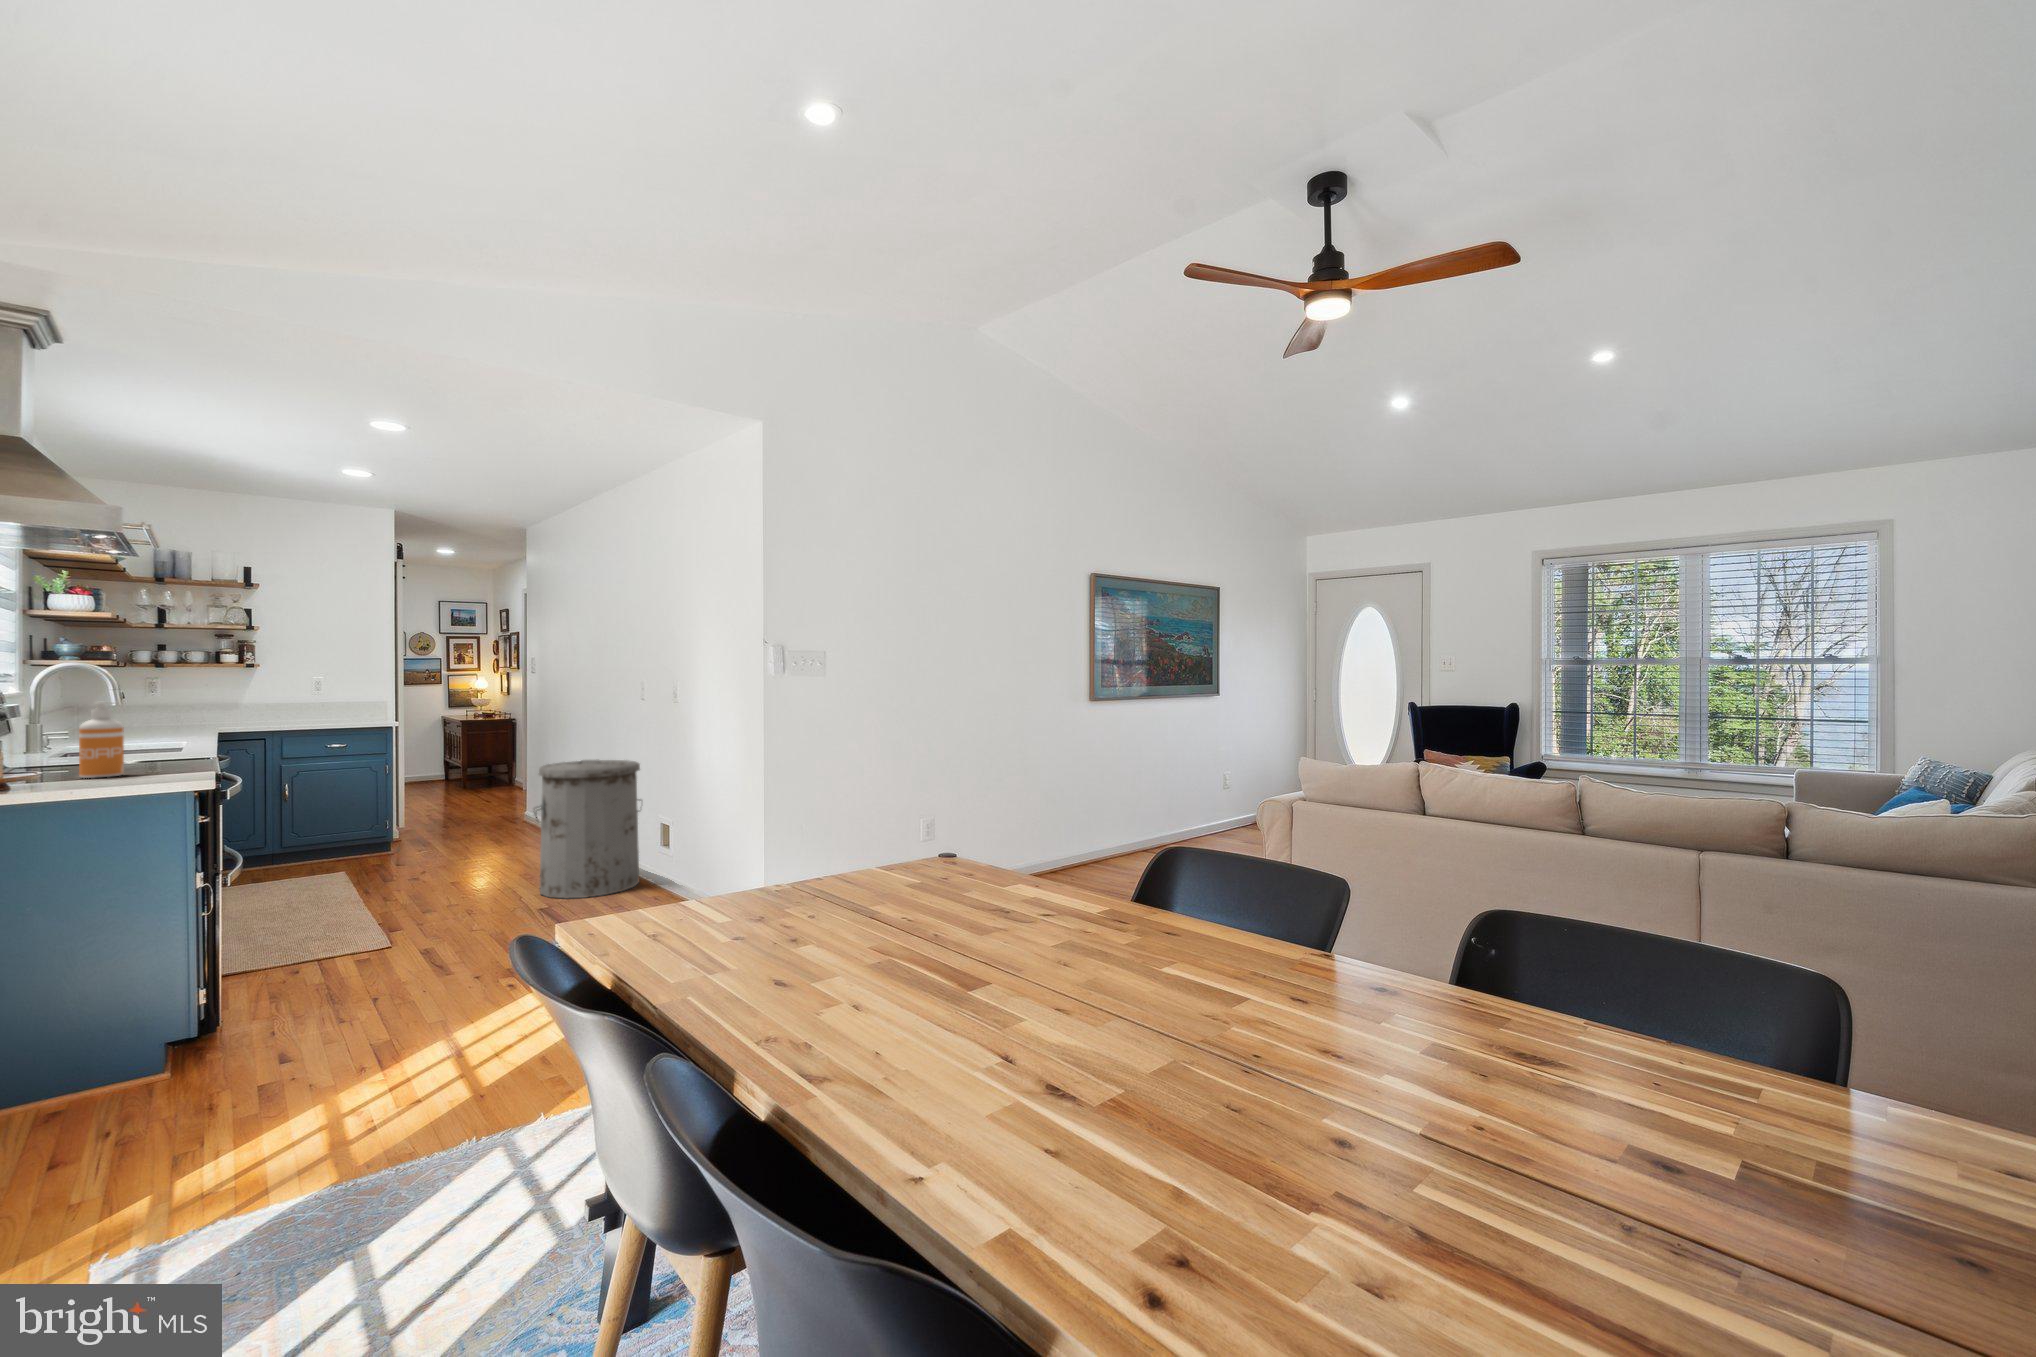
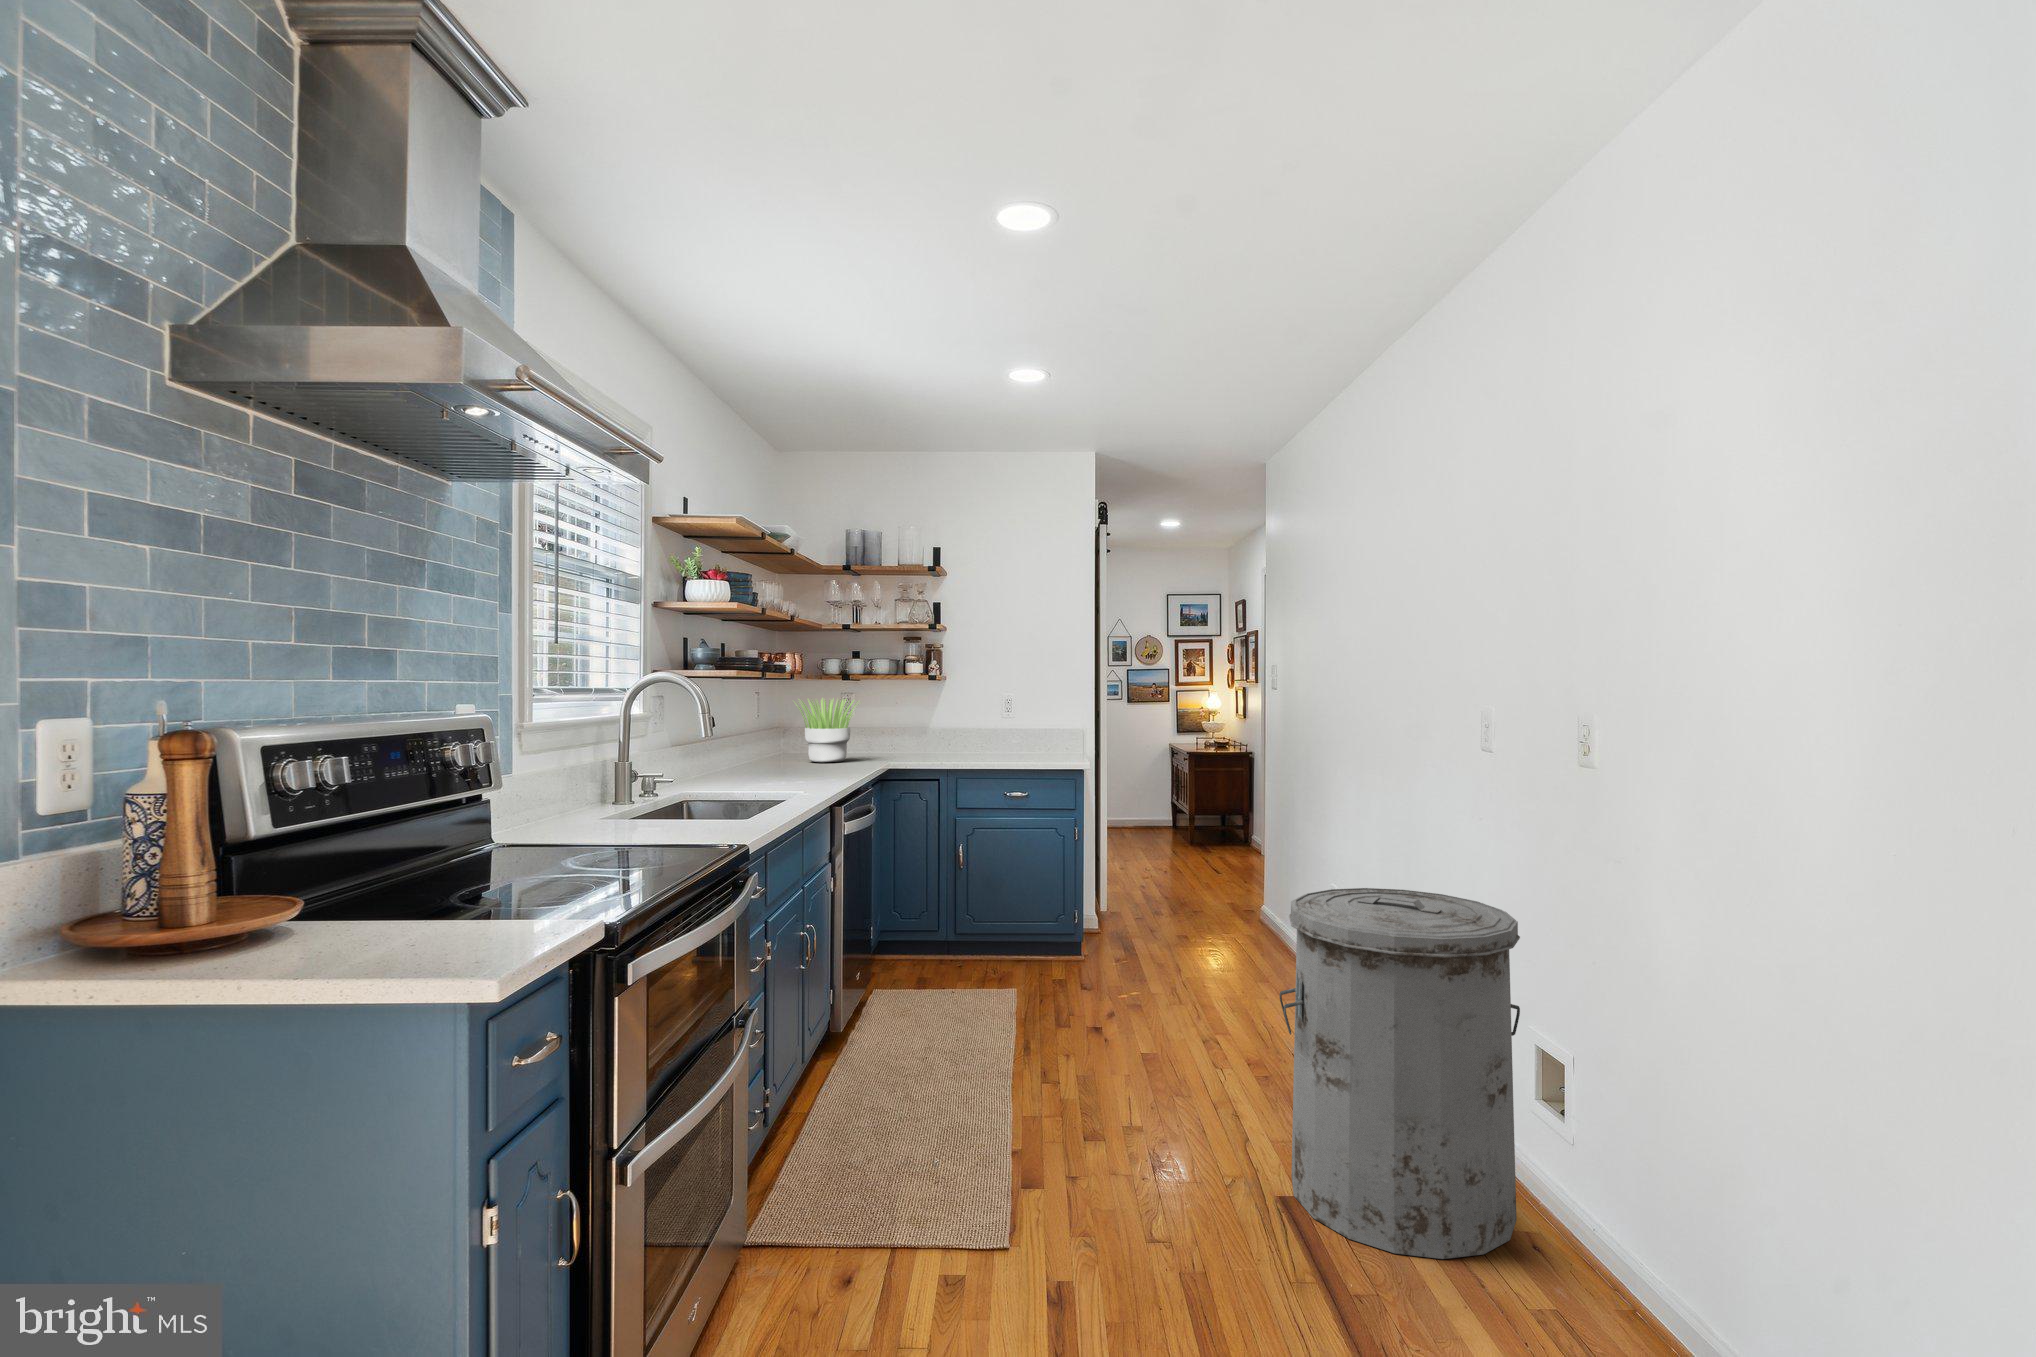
potted plant: none [106,680,189,729] -> present [798,698,857,763]
soap dispenser: present [79,702,124,778] -> none [278,769,371,965]

